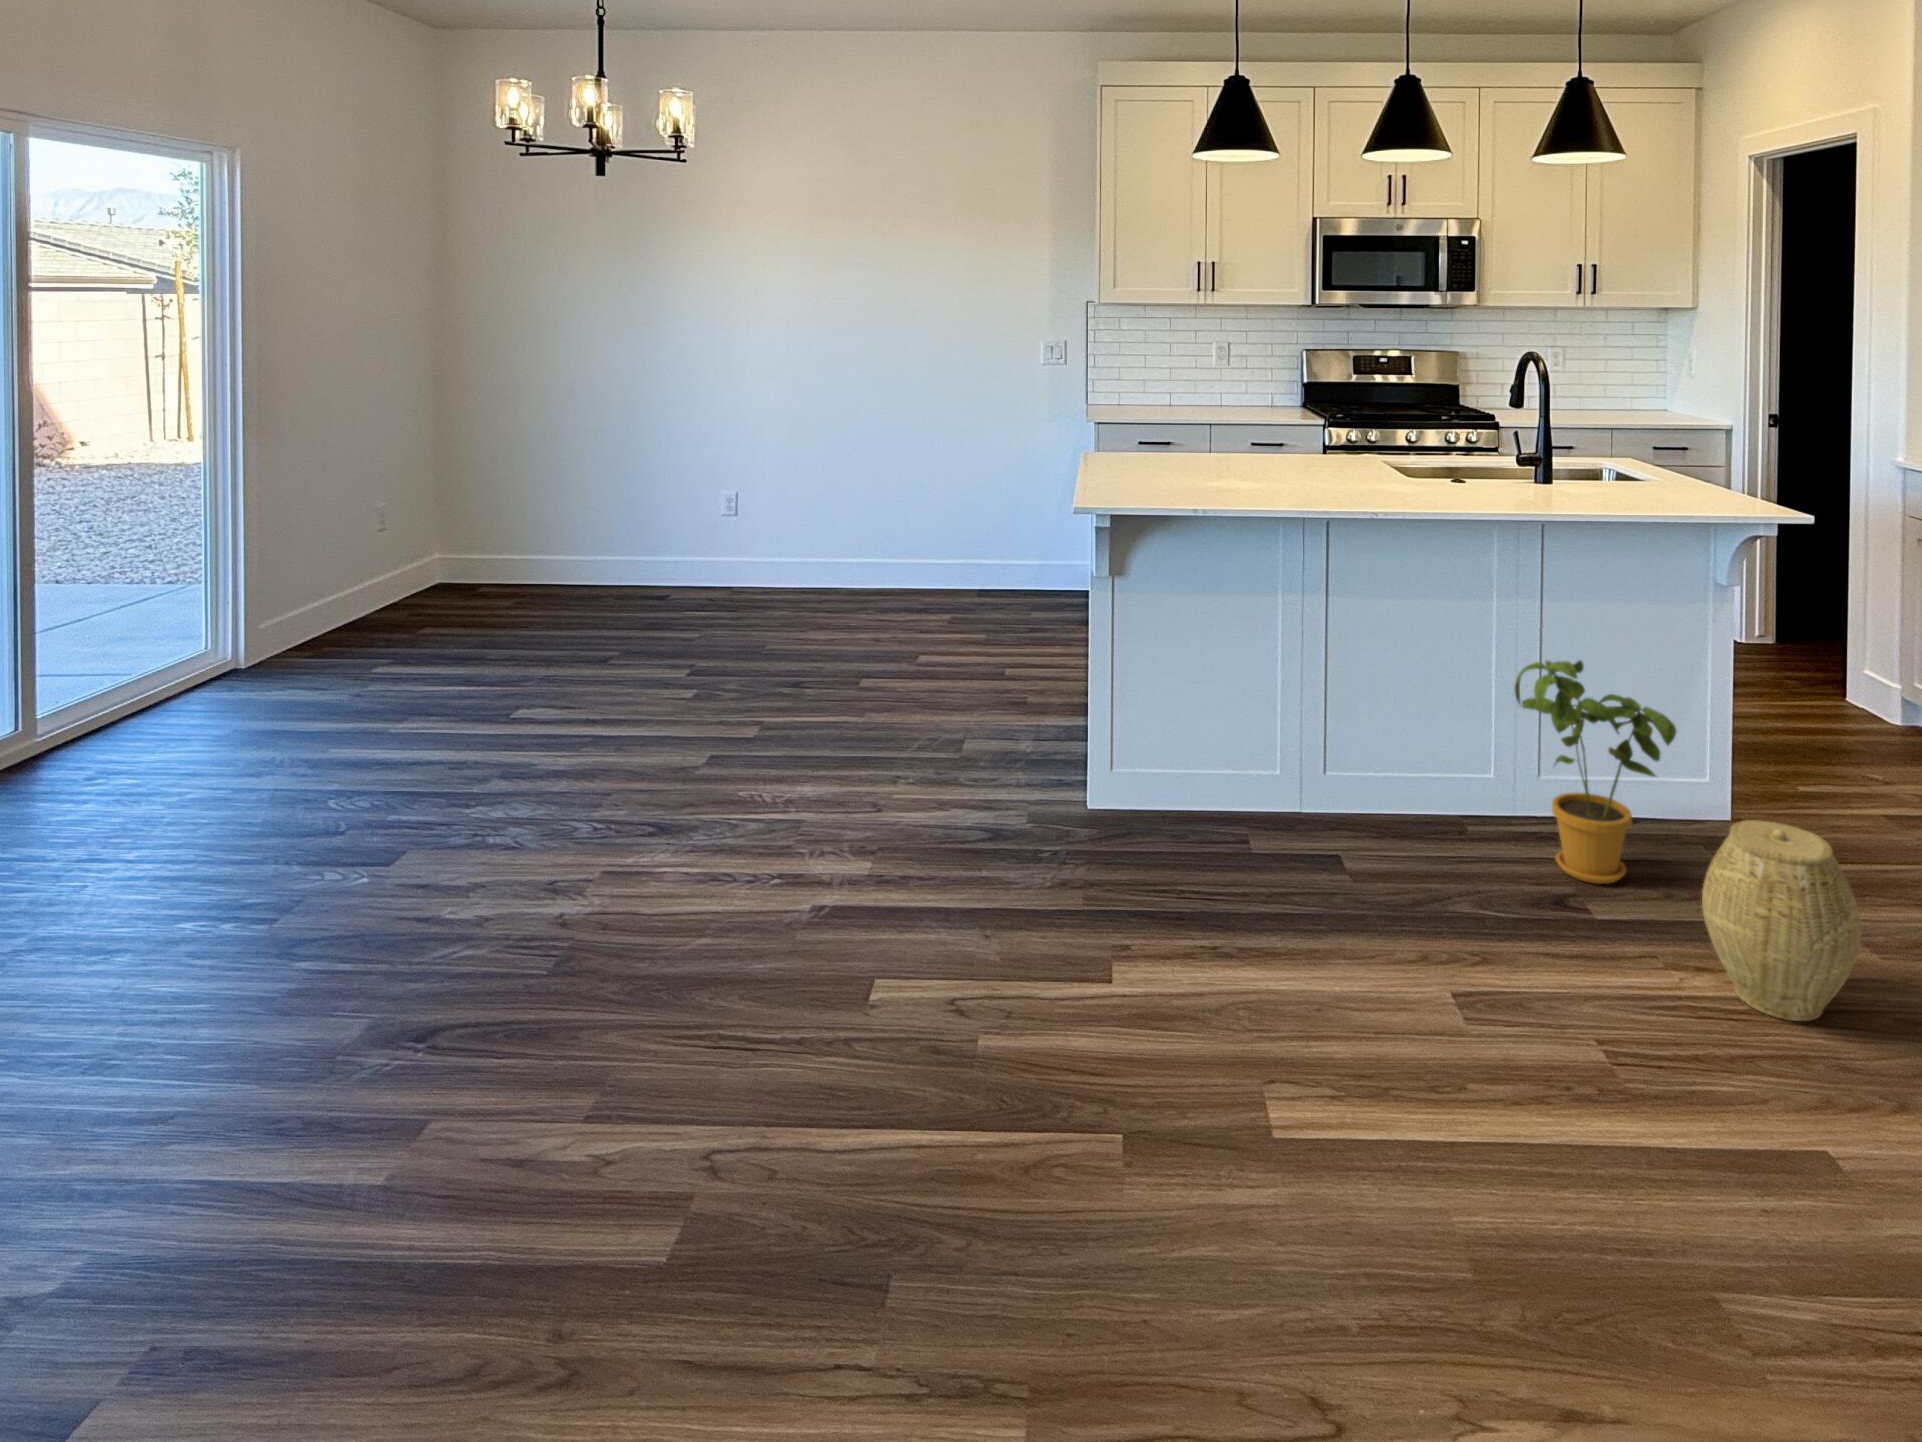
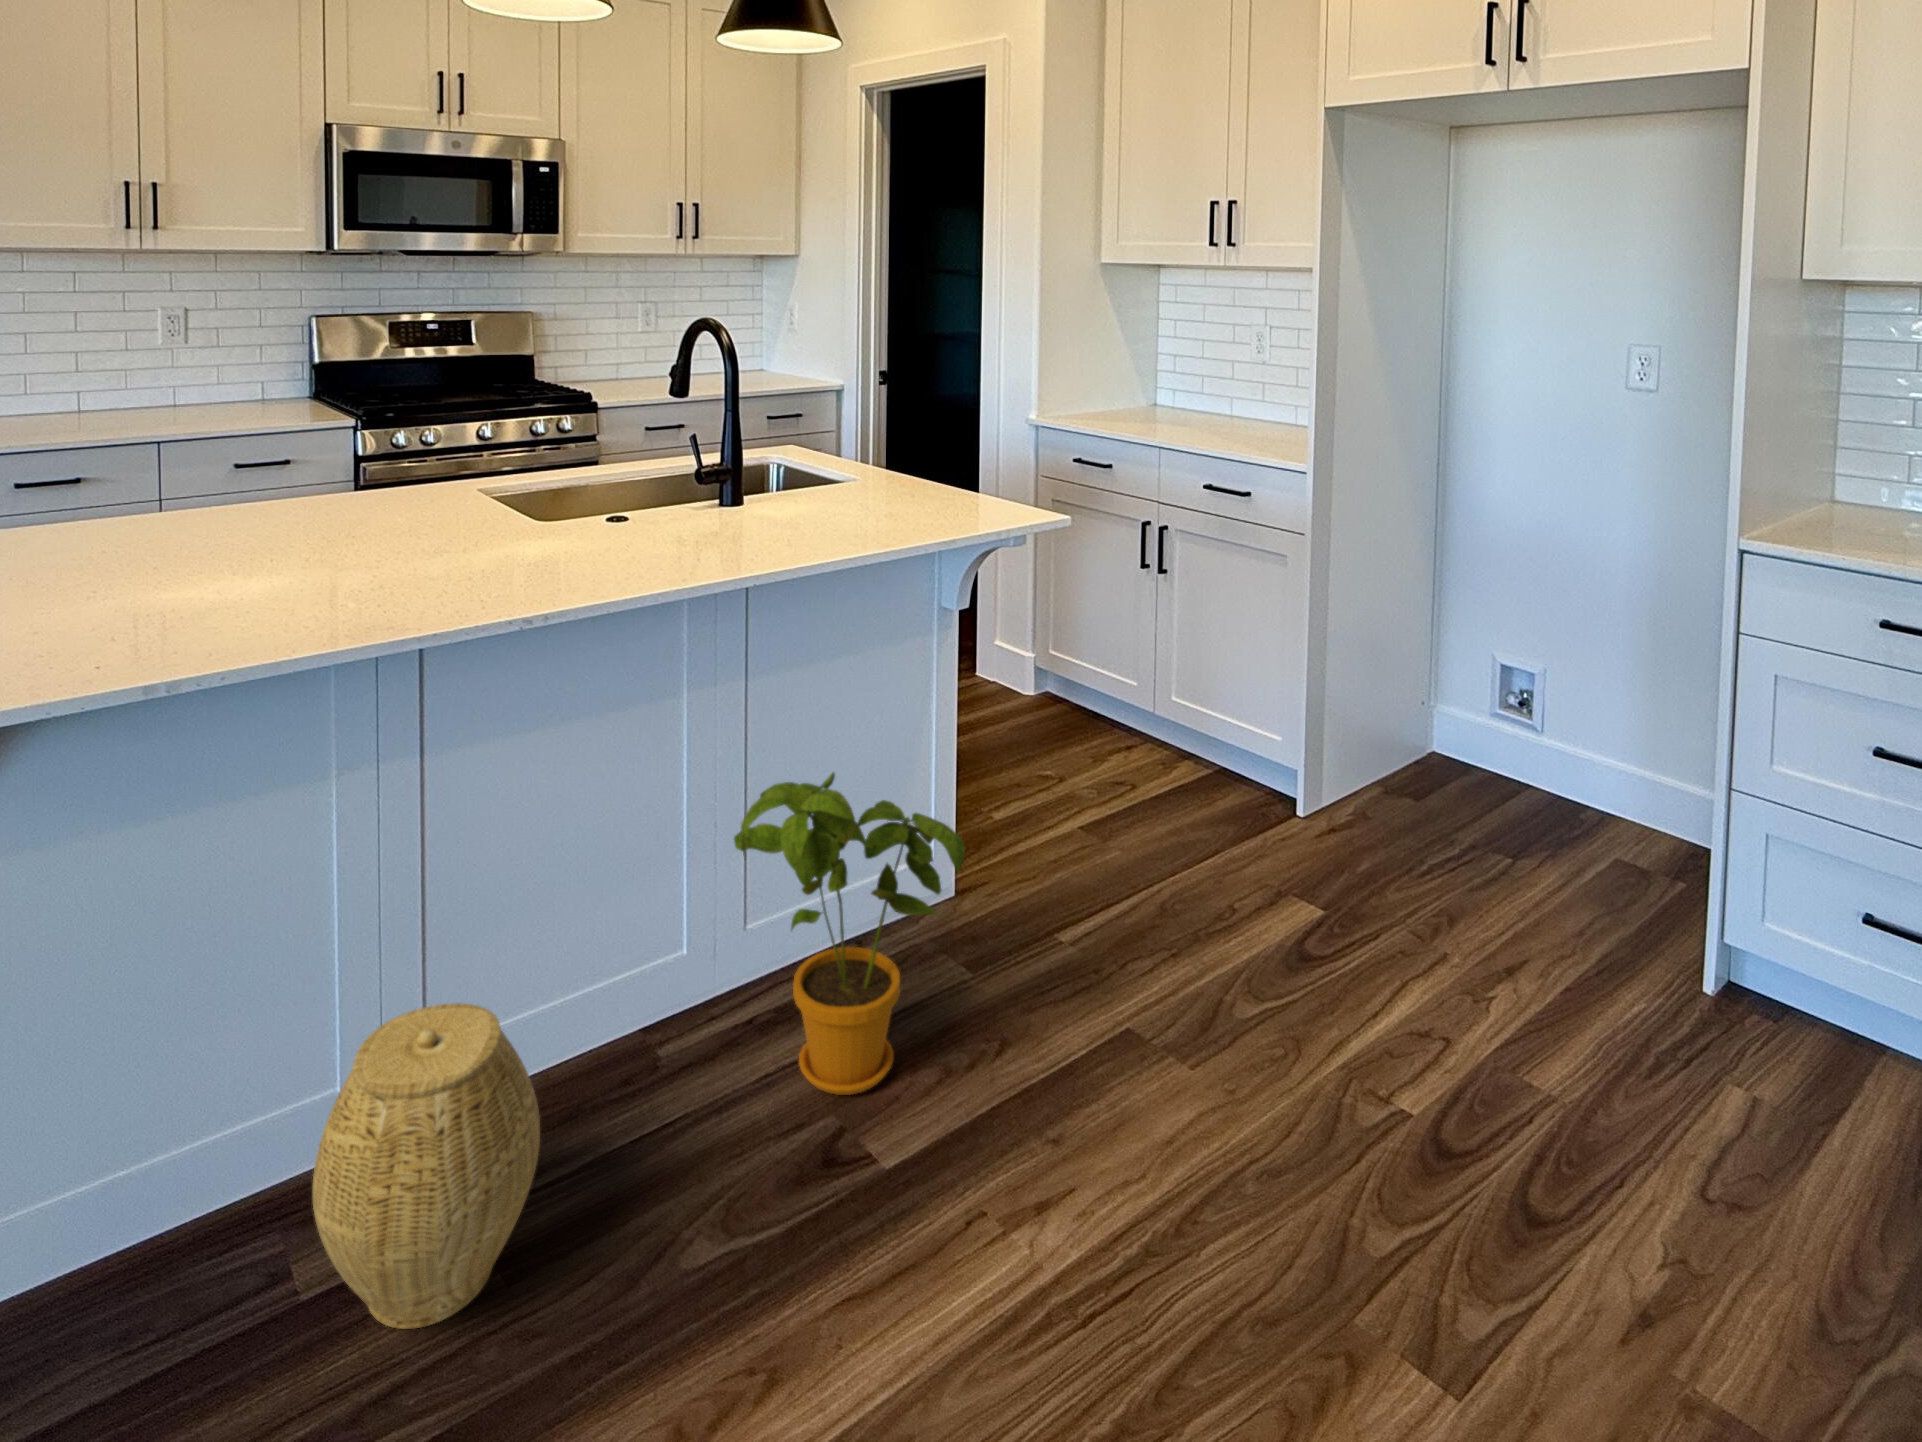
woven basket: present [1702,820,1861,1021] -> present [312,1003,540,1329]

